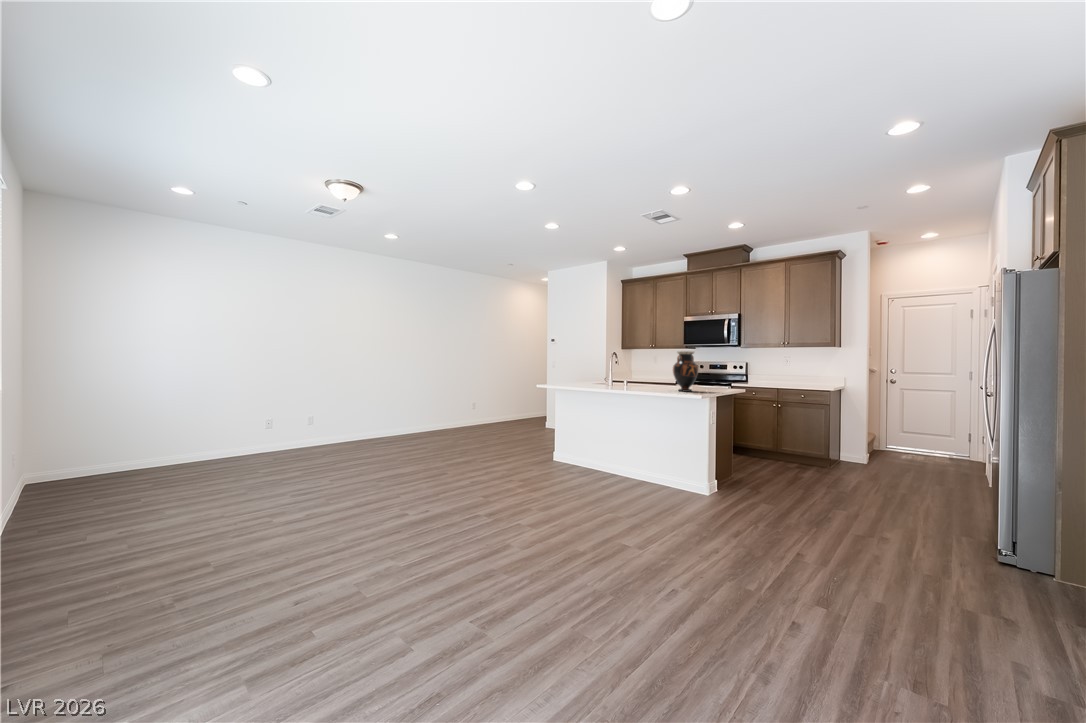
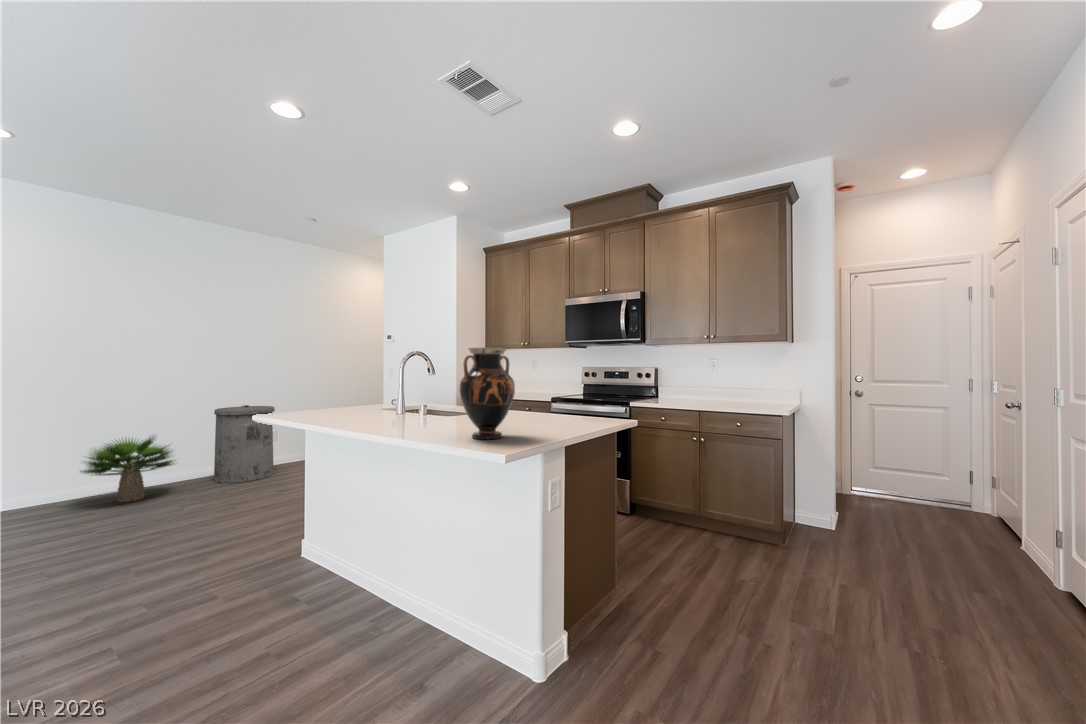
trash can: none [454,383,486,429] -> present [214,405,275,483]
potted plant: none [400,396,447,435] -> present [80,437,174,502]

